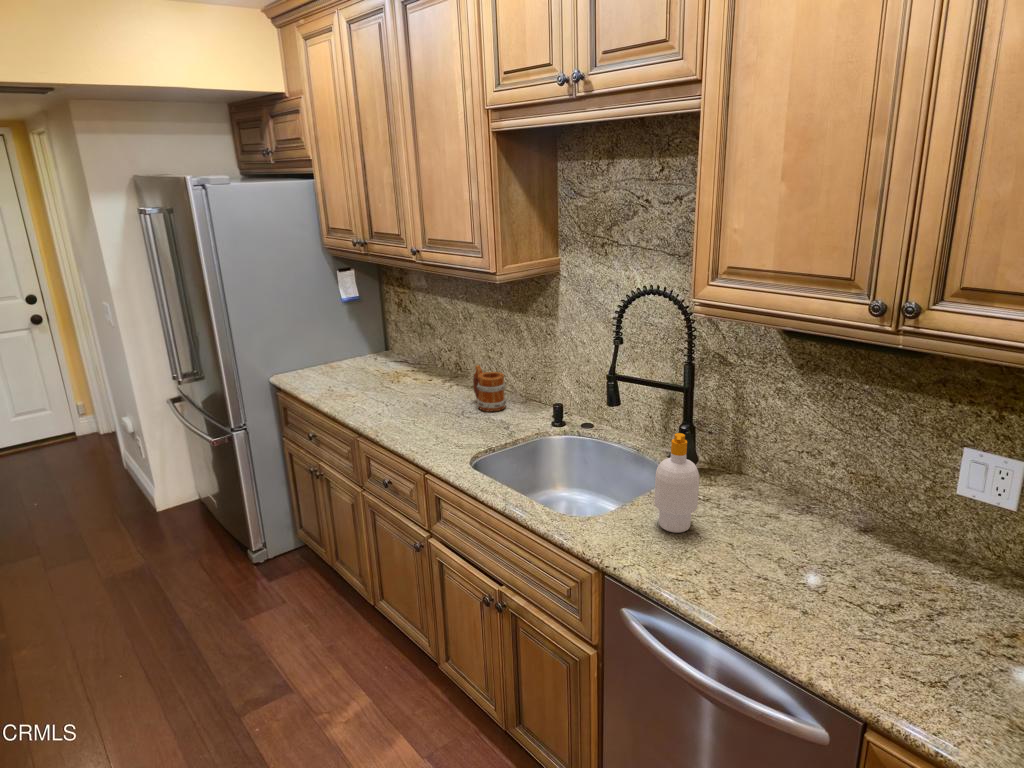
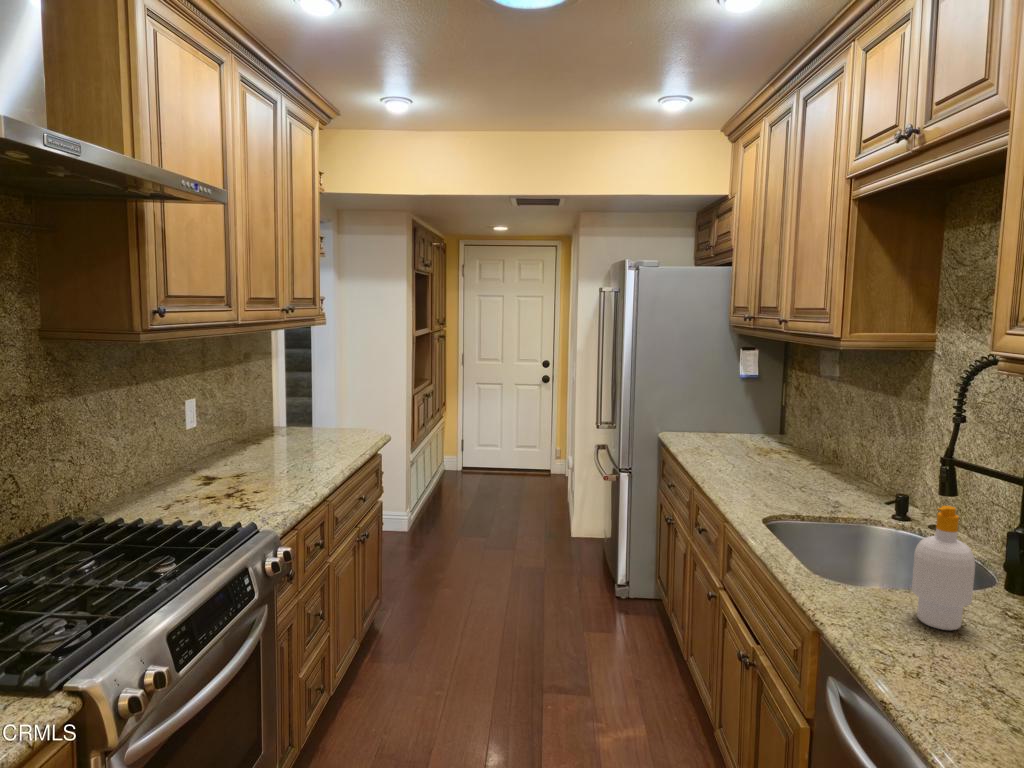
mug: present [473,365,507,412] -> none [822,443,858,493]

